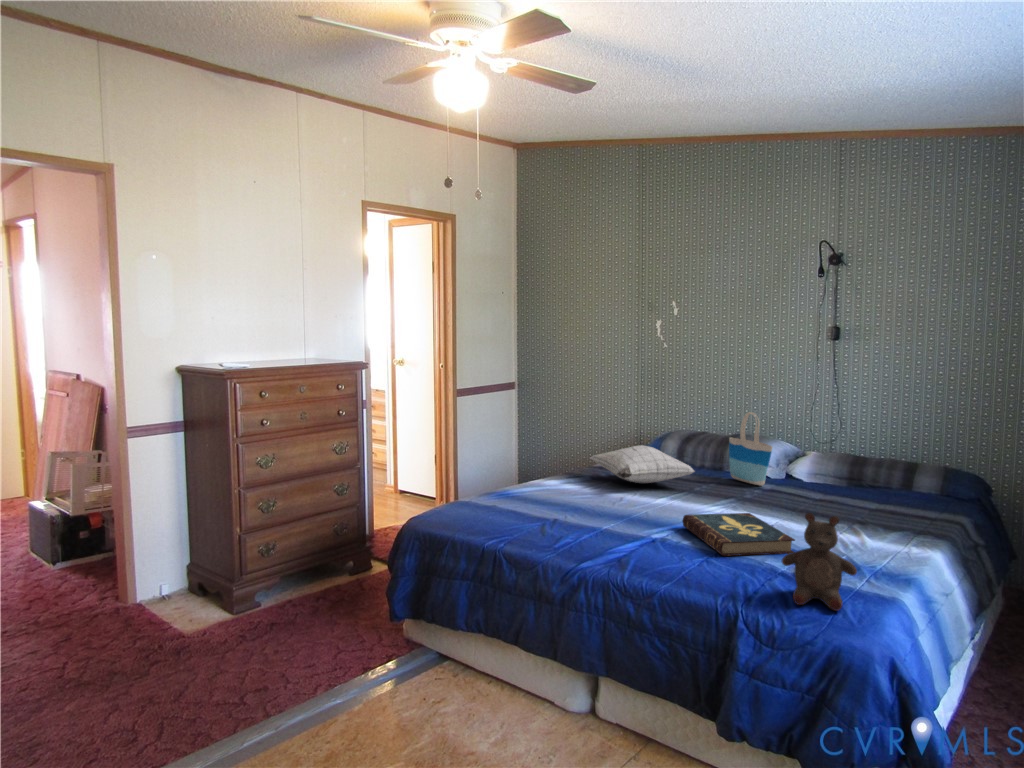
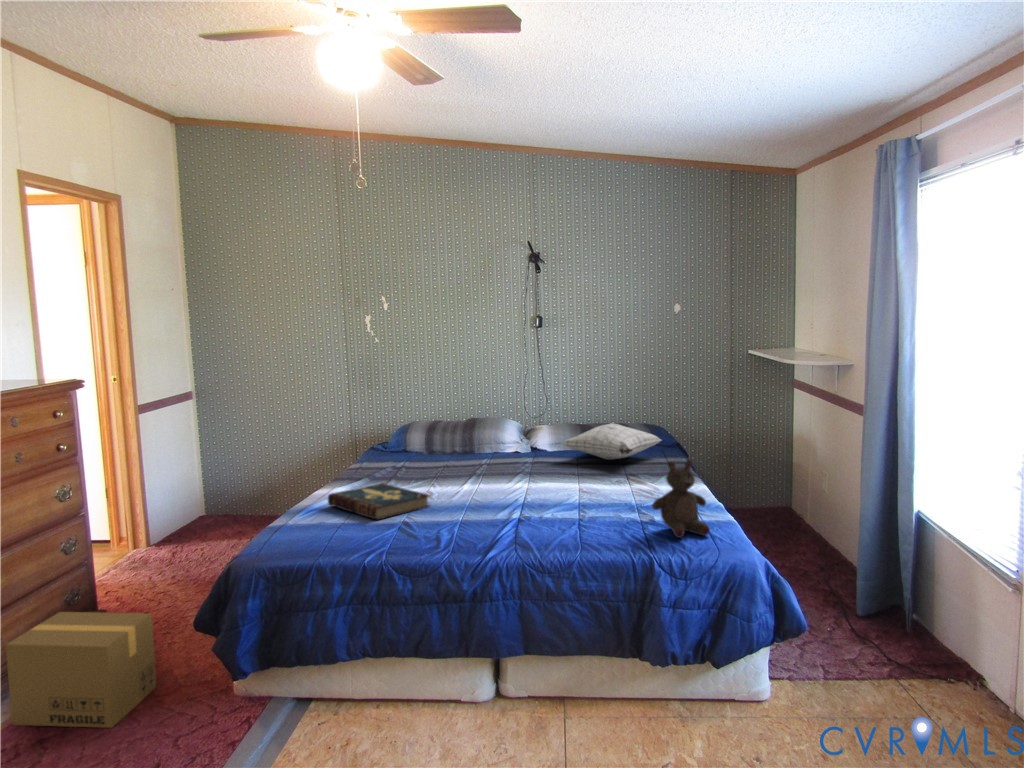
tote bag: present [729,412,772,486] -> none [486,393,532,461]
pillow: present [590,445,694,483] -> present [562,423,661,460]
book: present [682,513,795,556] -> present [328,483,430,520]
cardboard box: none [272,535,369,631] -> present [6,612,156,728]

